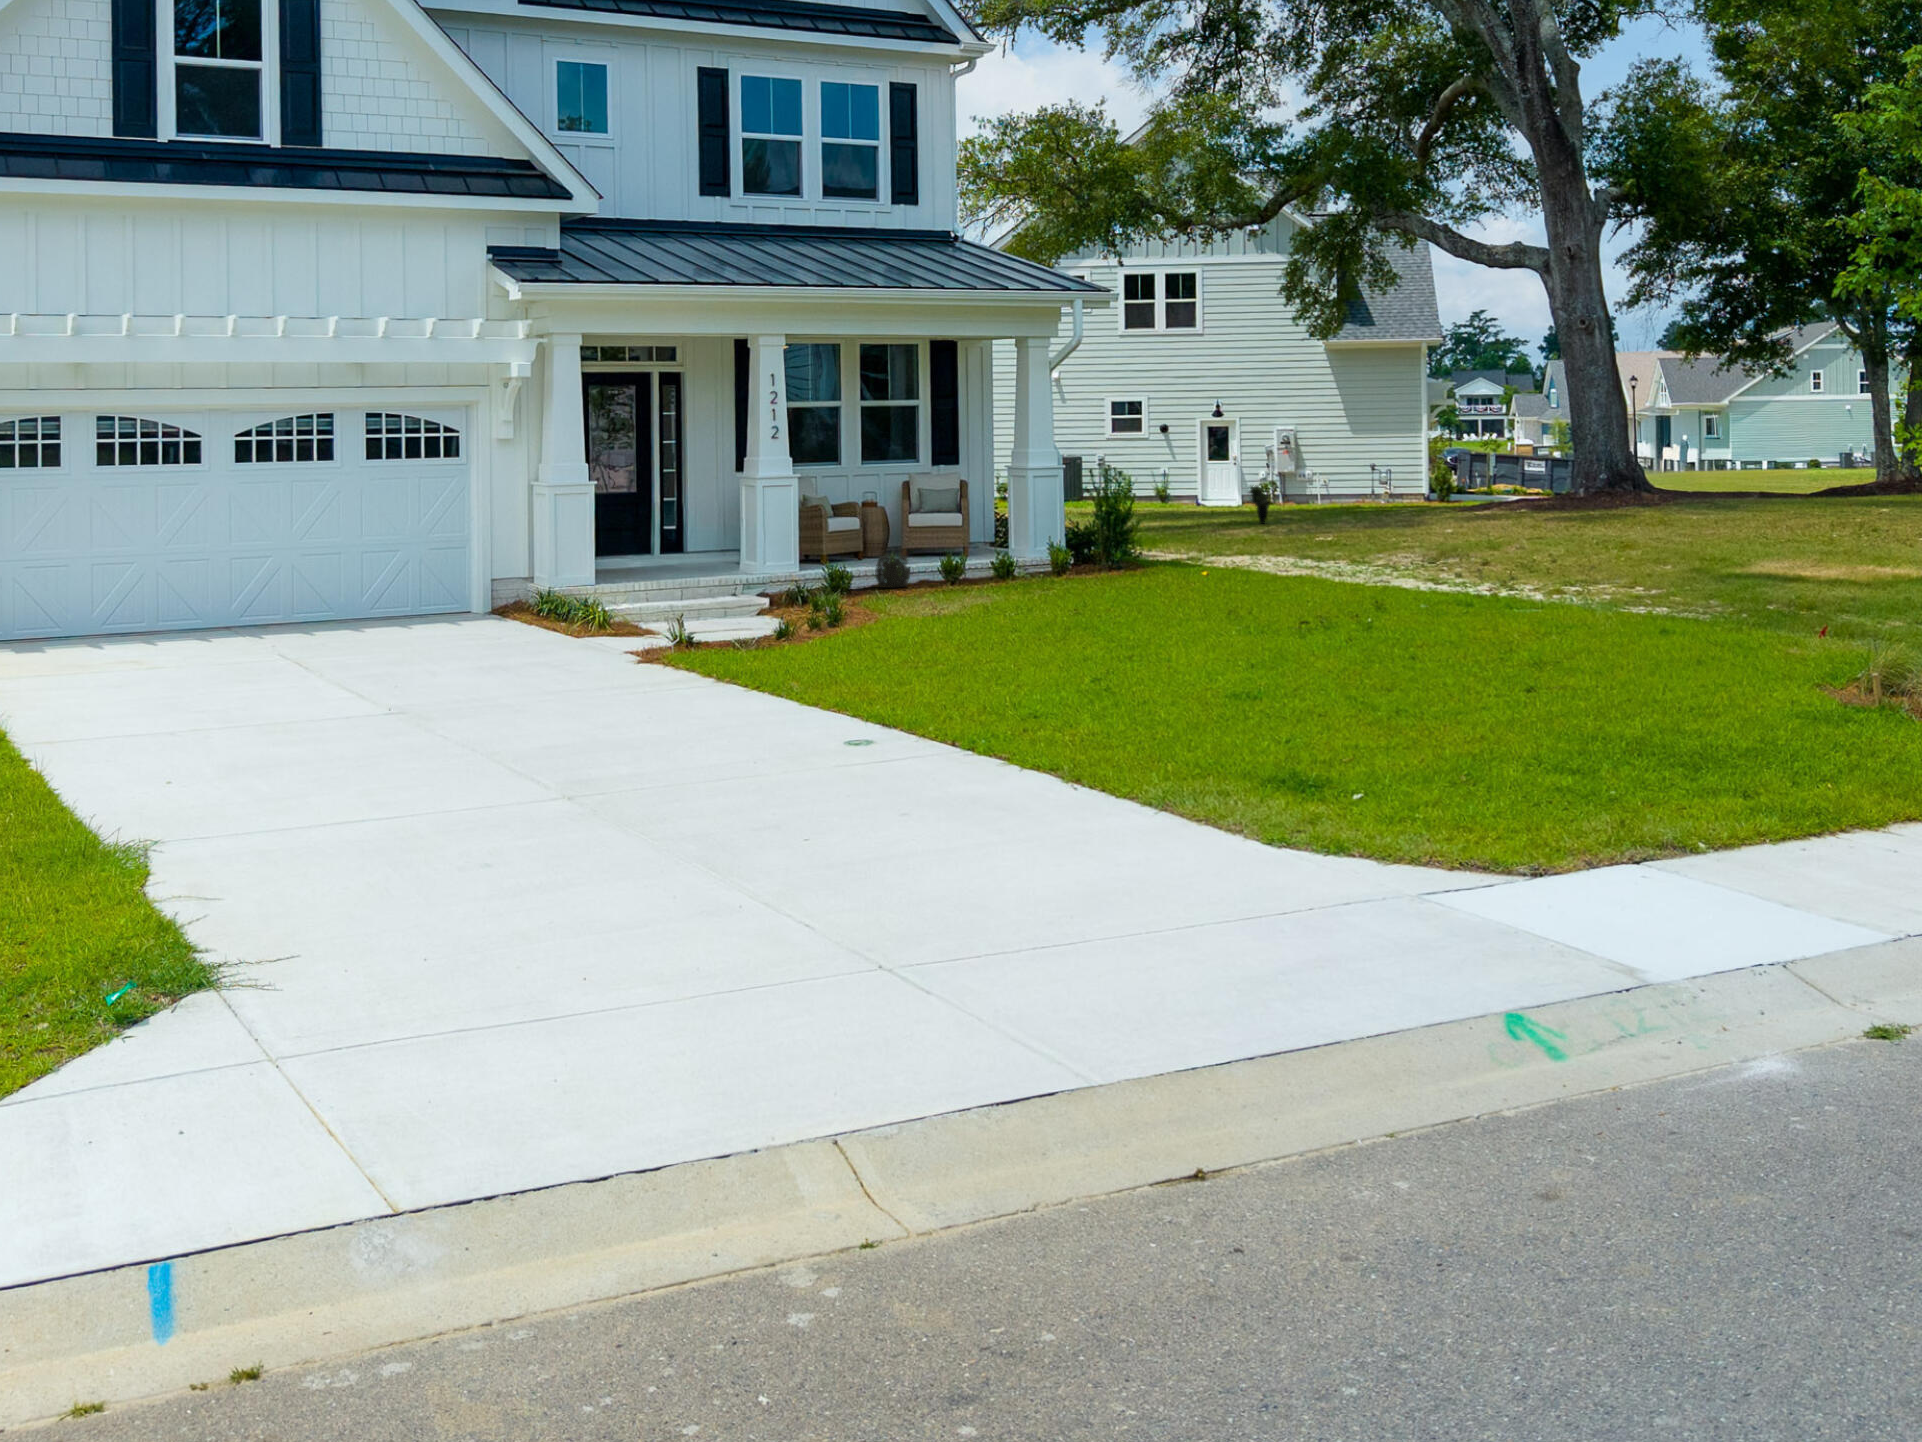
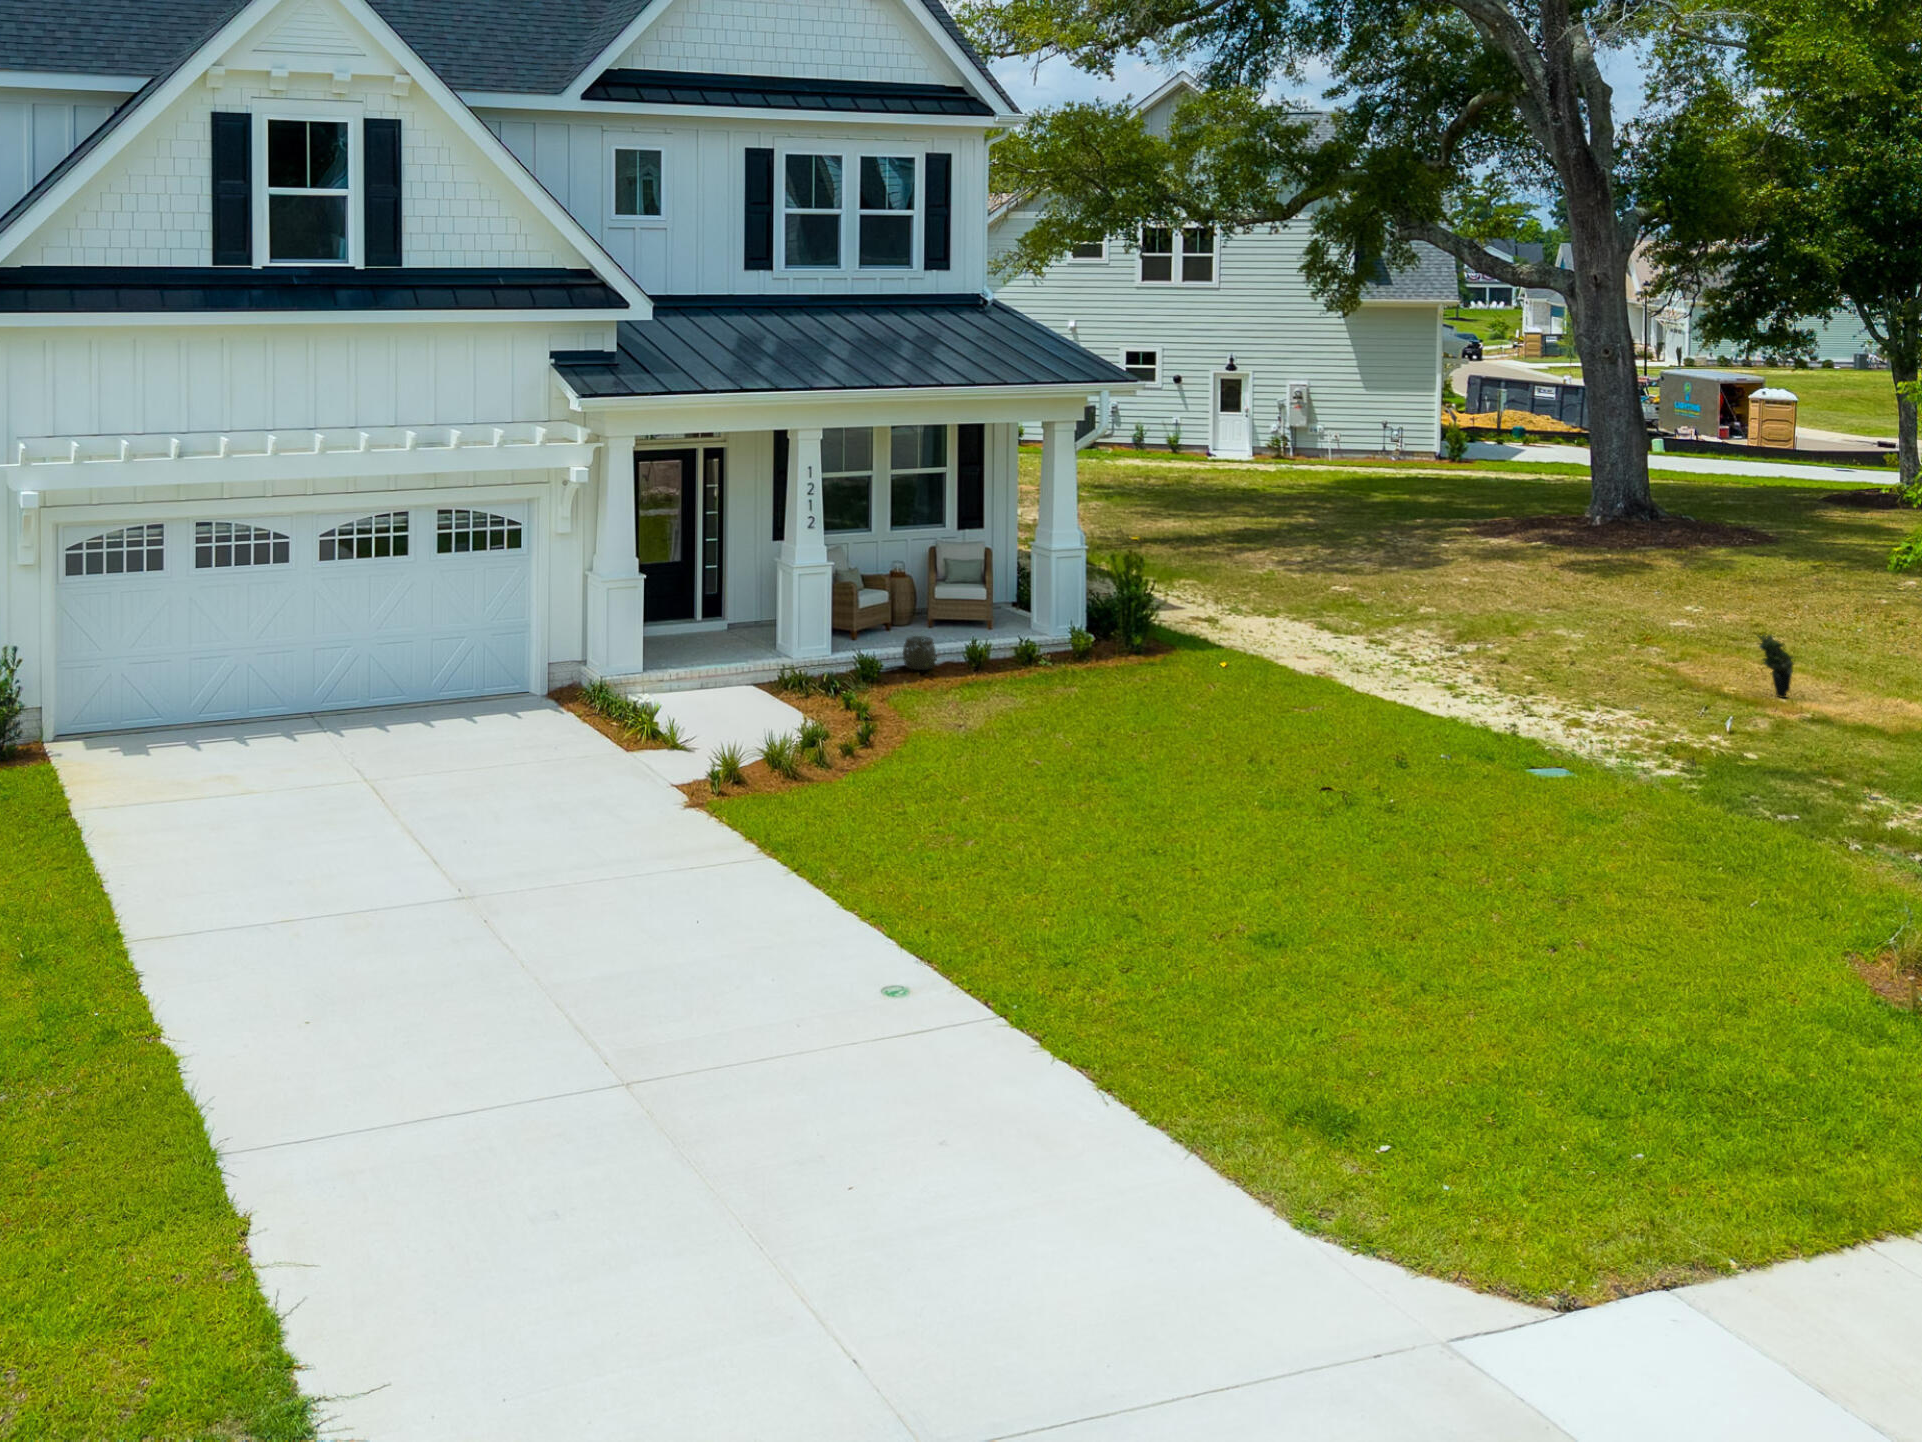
potted plant: present [1249,486,1270,524] -> present [1757,635,1794,698]

